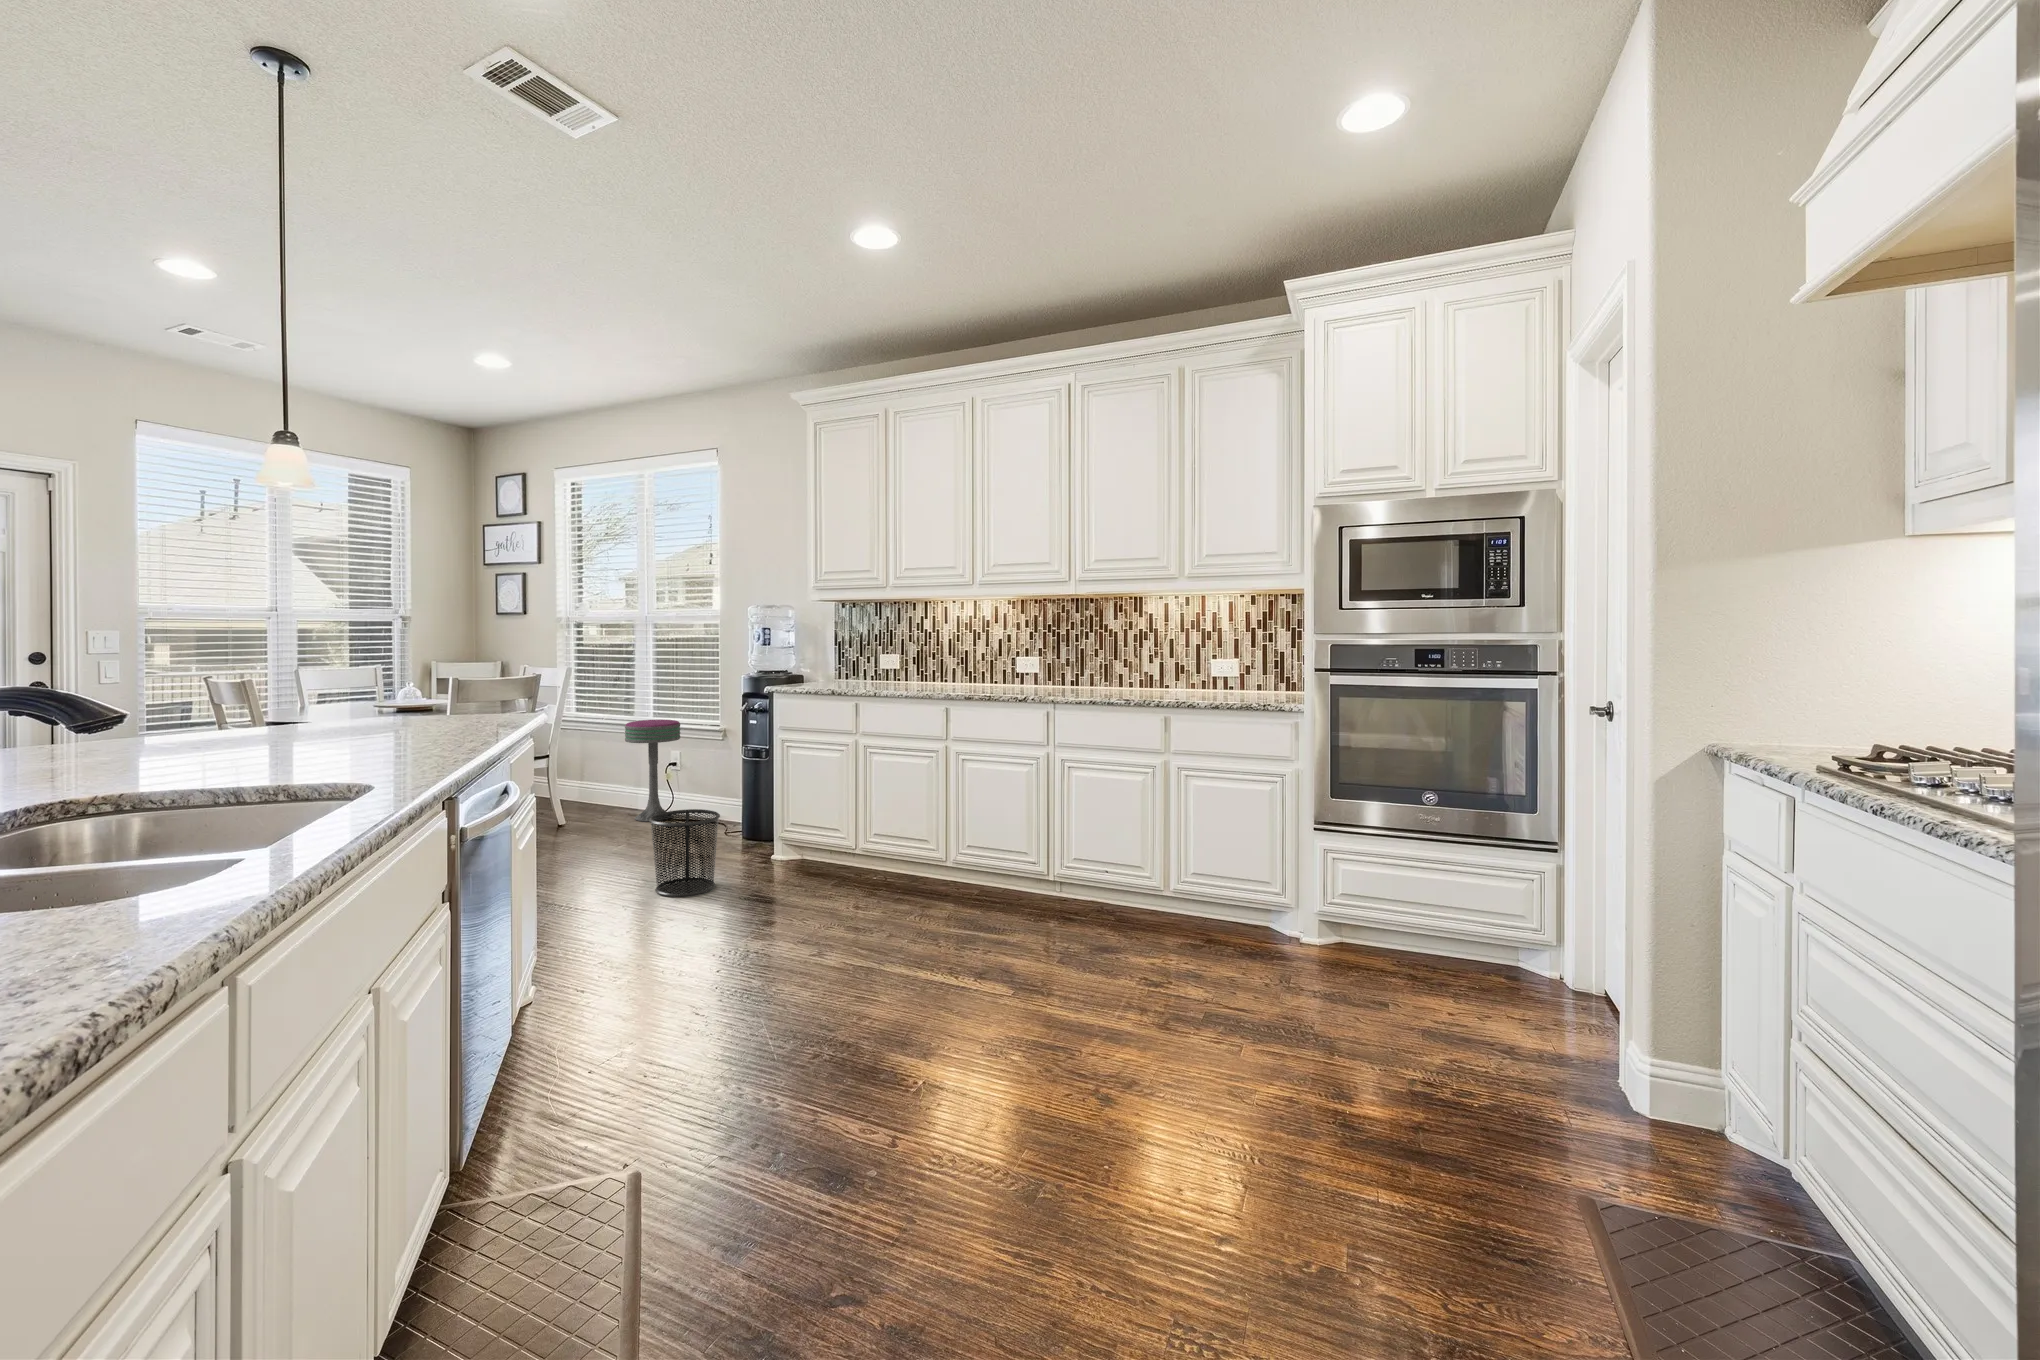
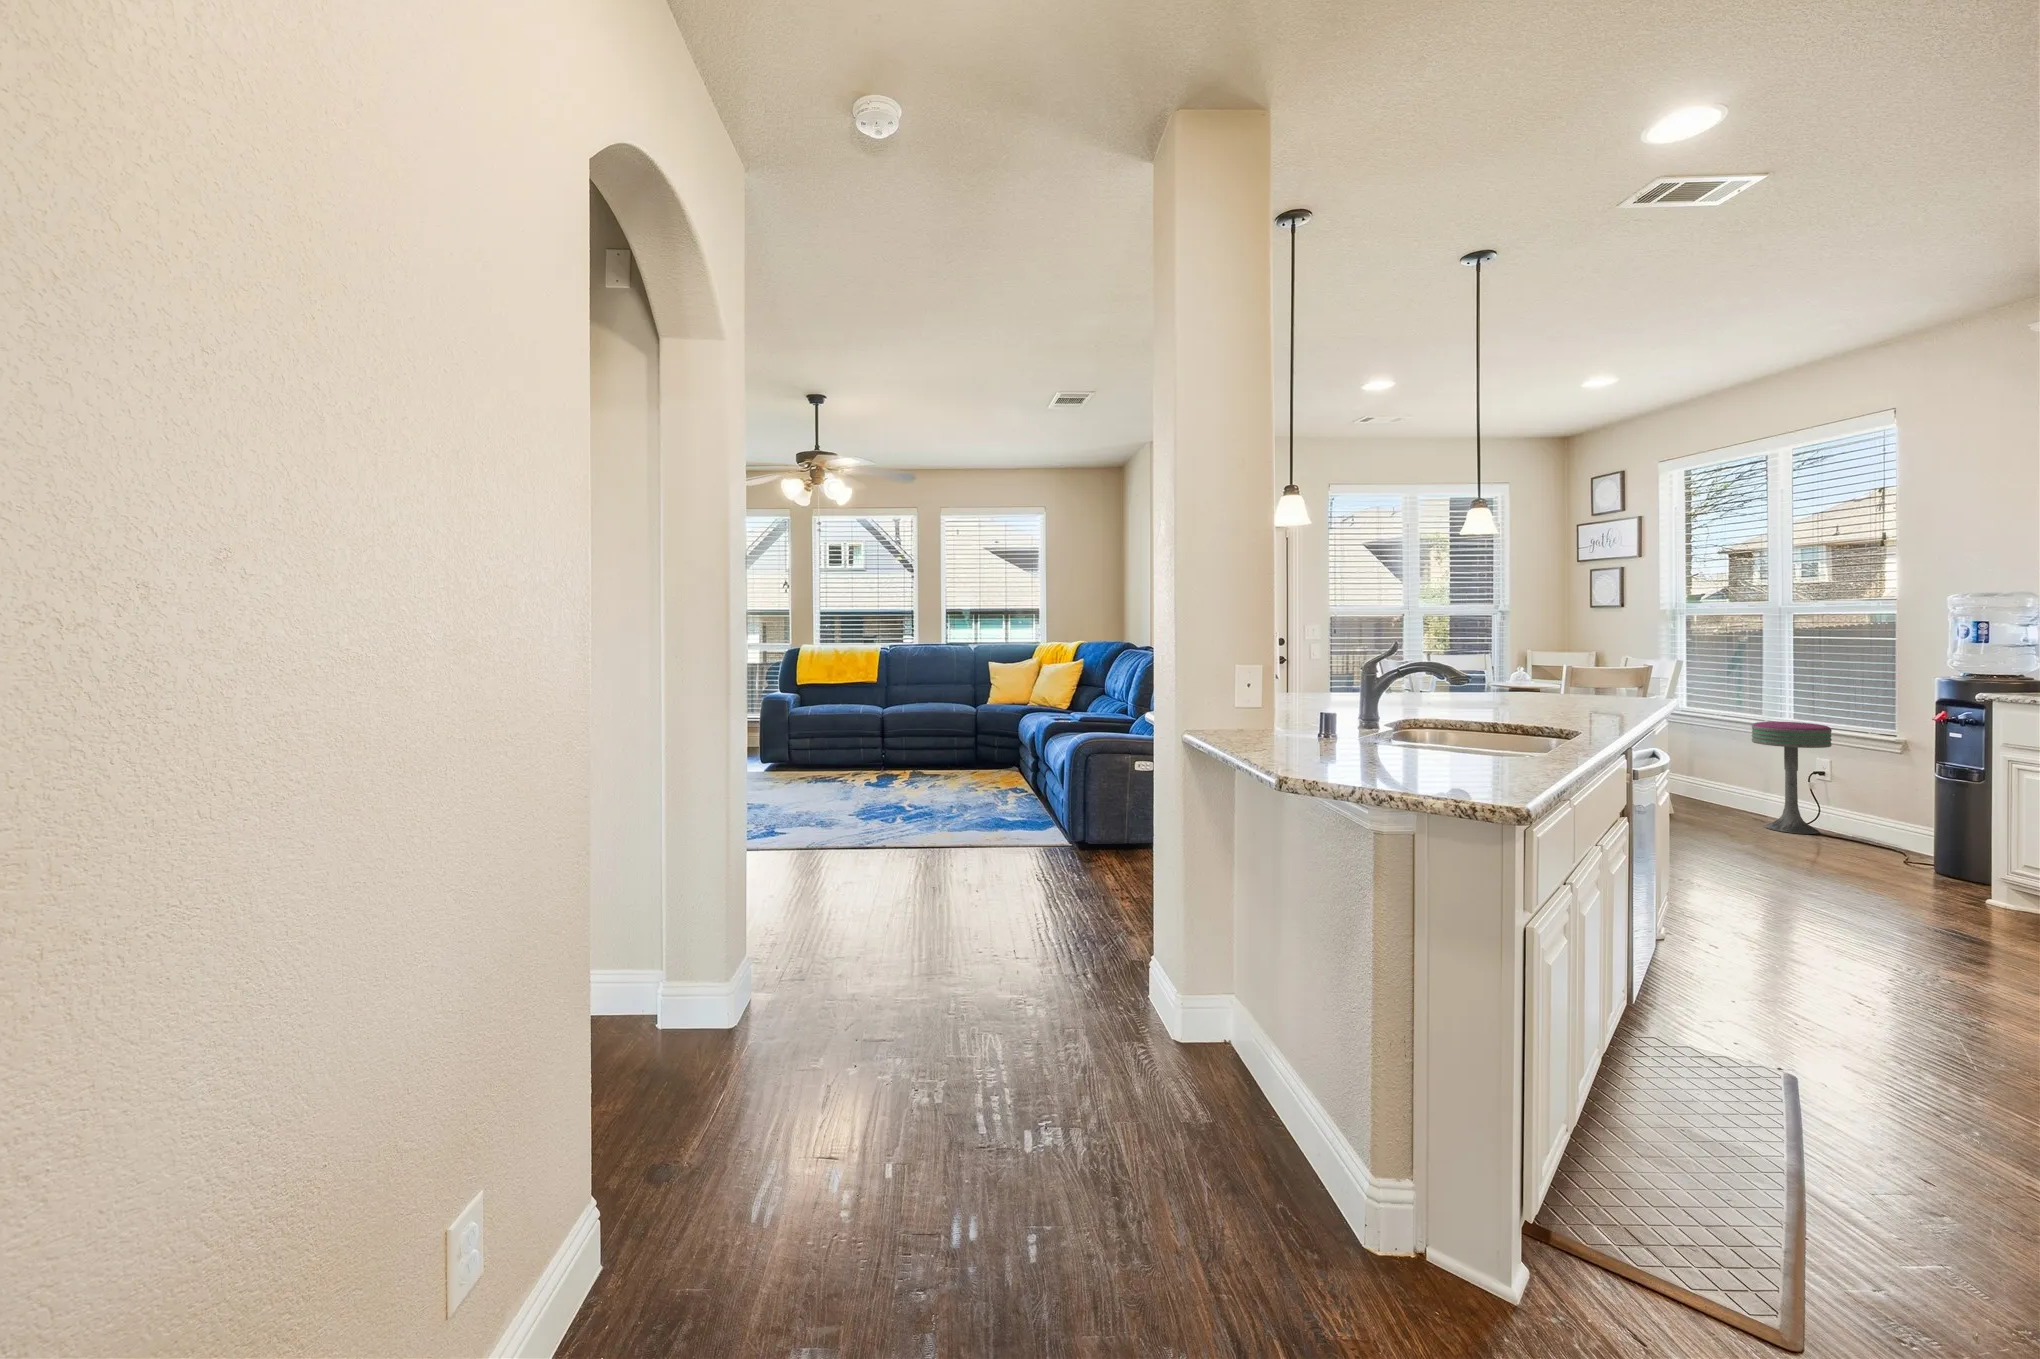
waste bin: present [649,809,720,897] -> none [1795,820,1900,916]

